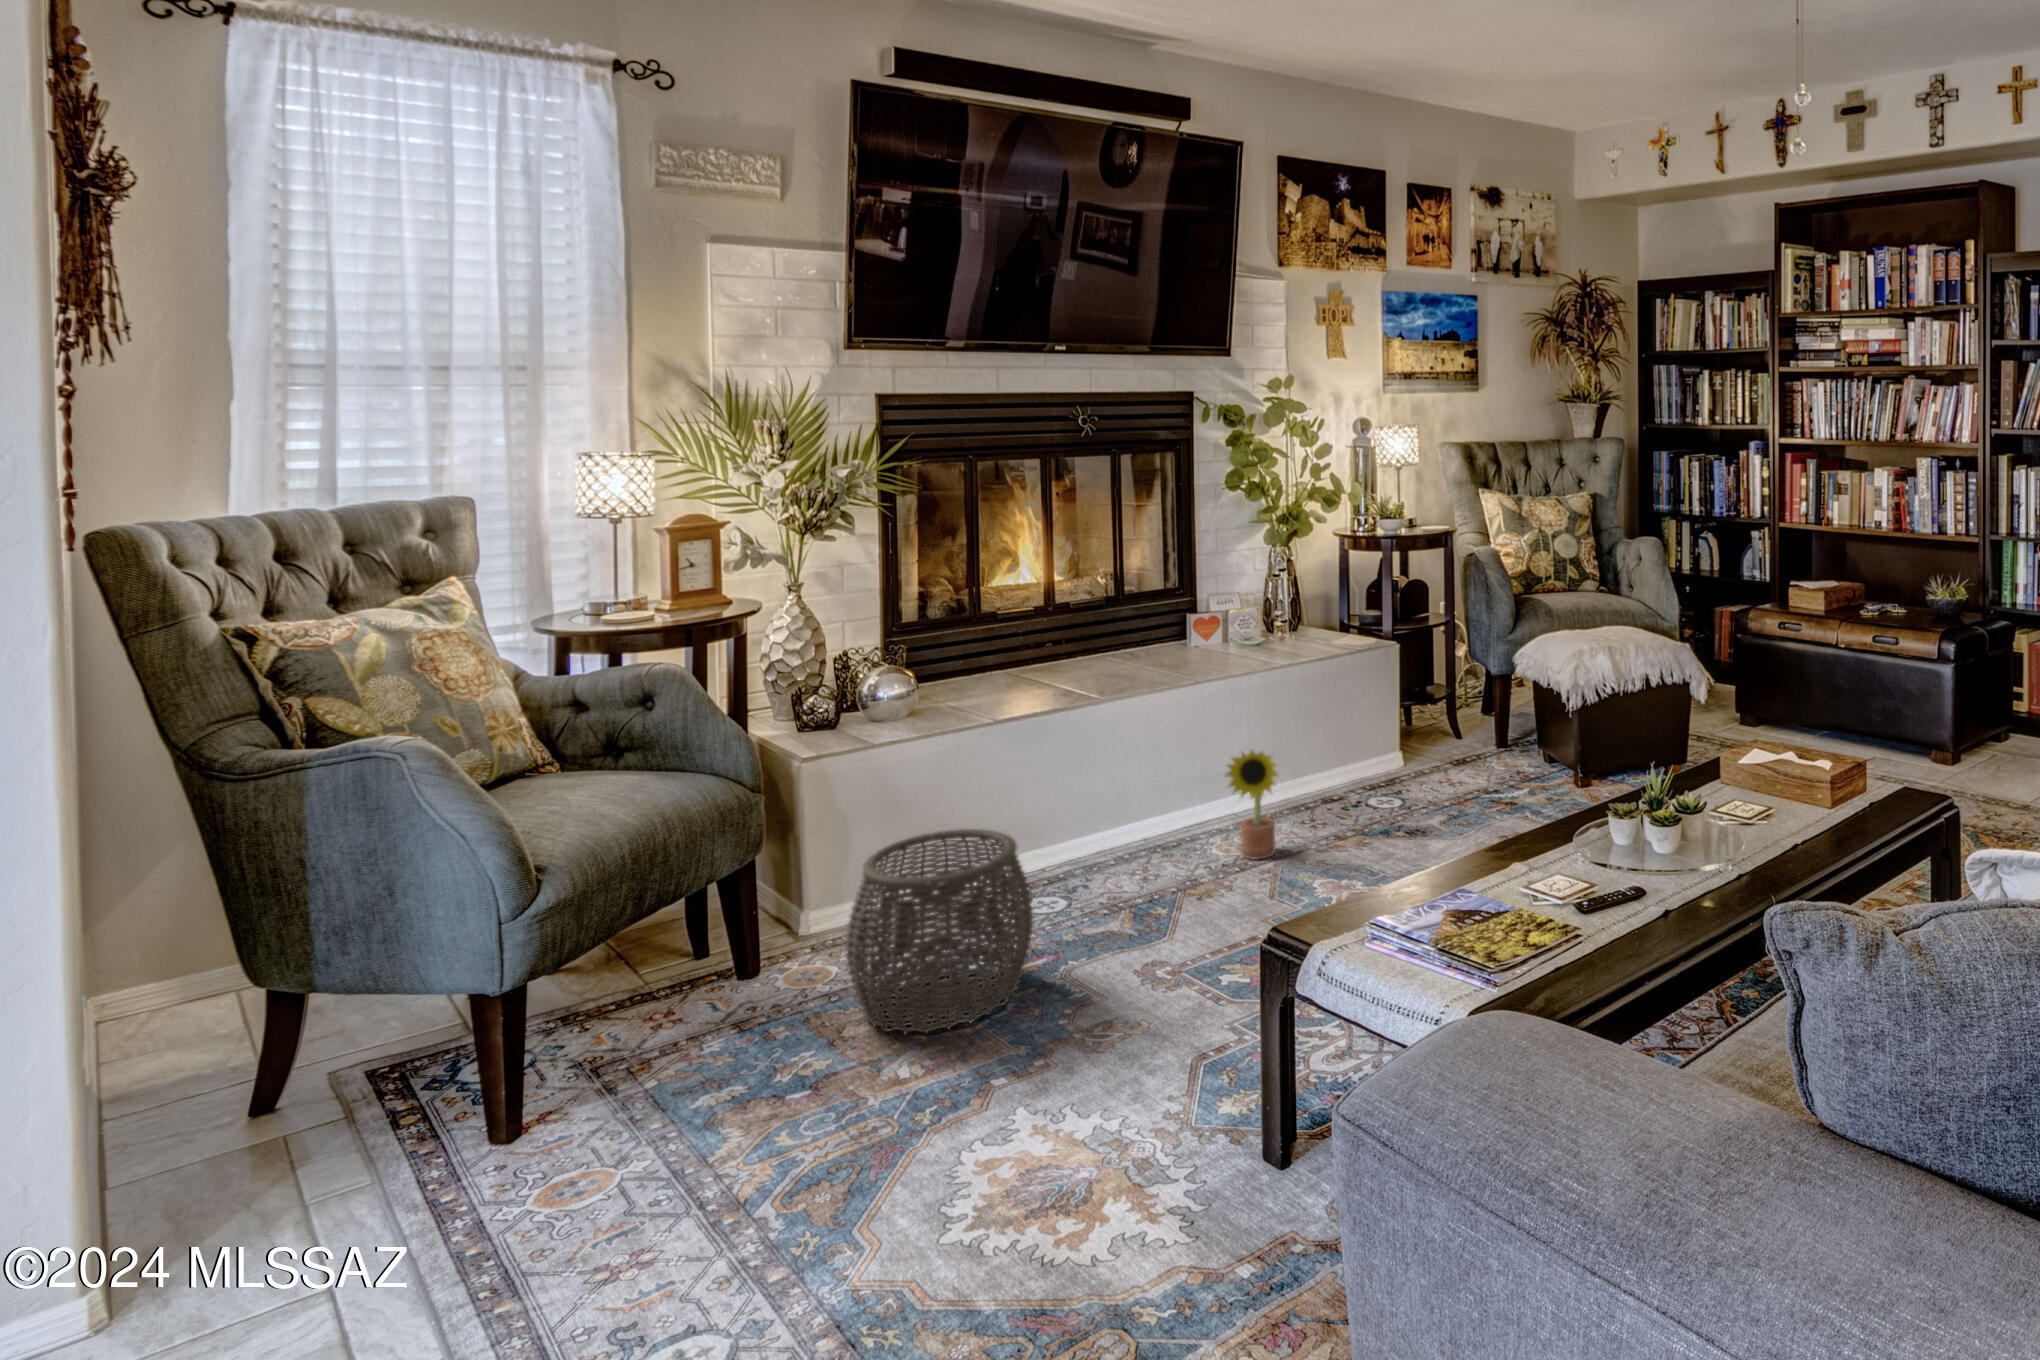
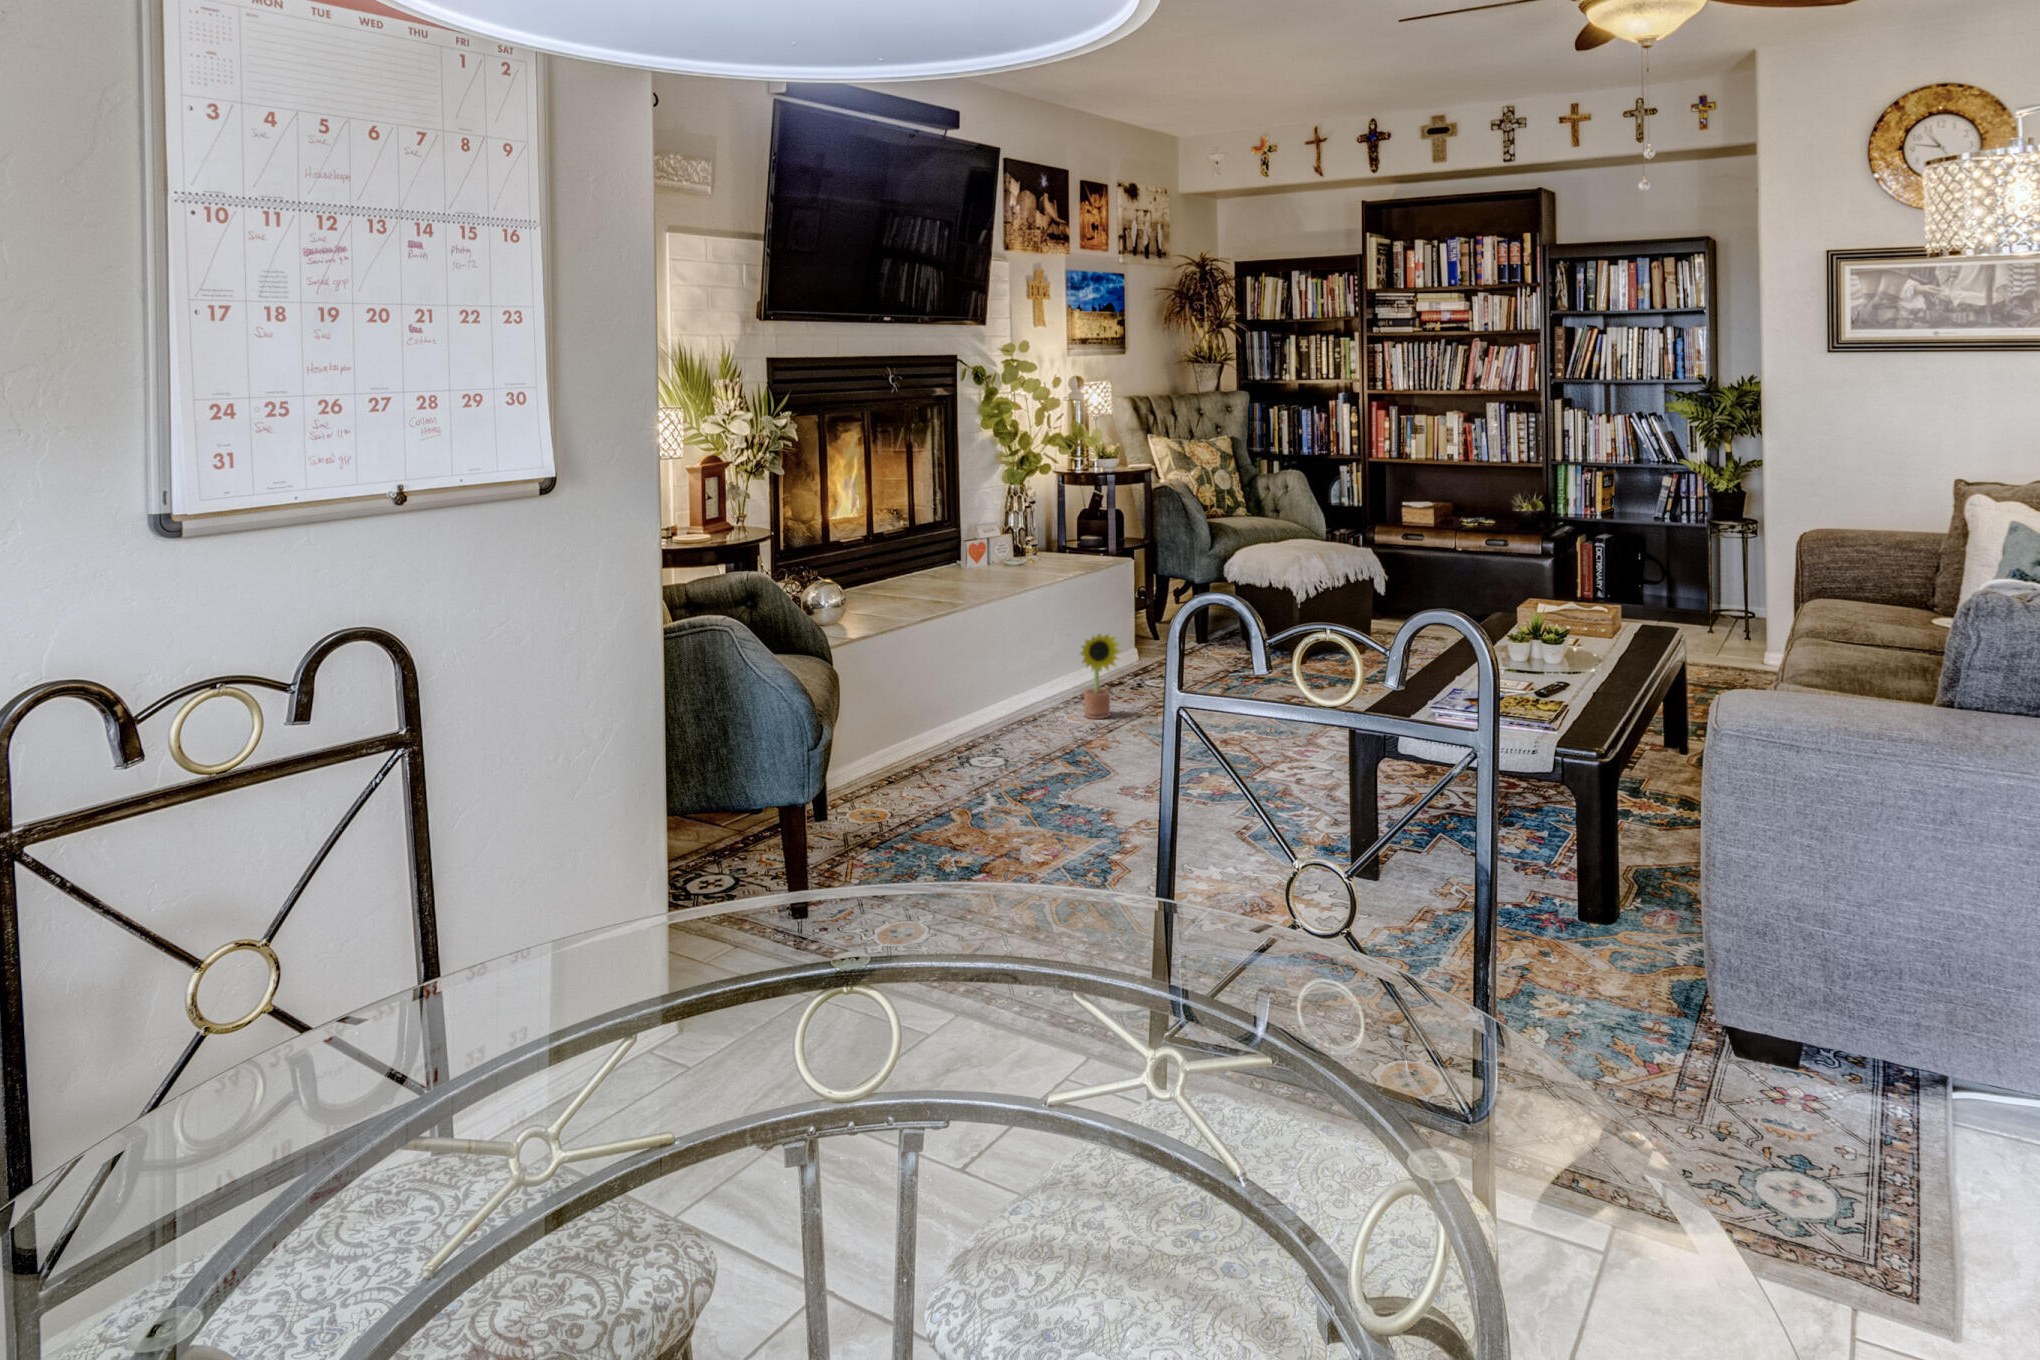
woven basket: present [845,829,1034,1034] -> none [915,684,1045,823]

